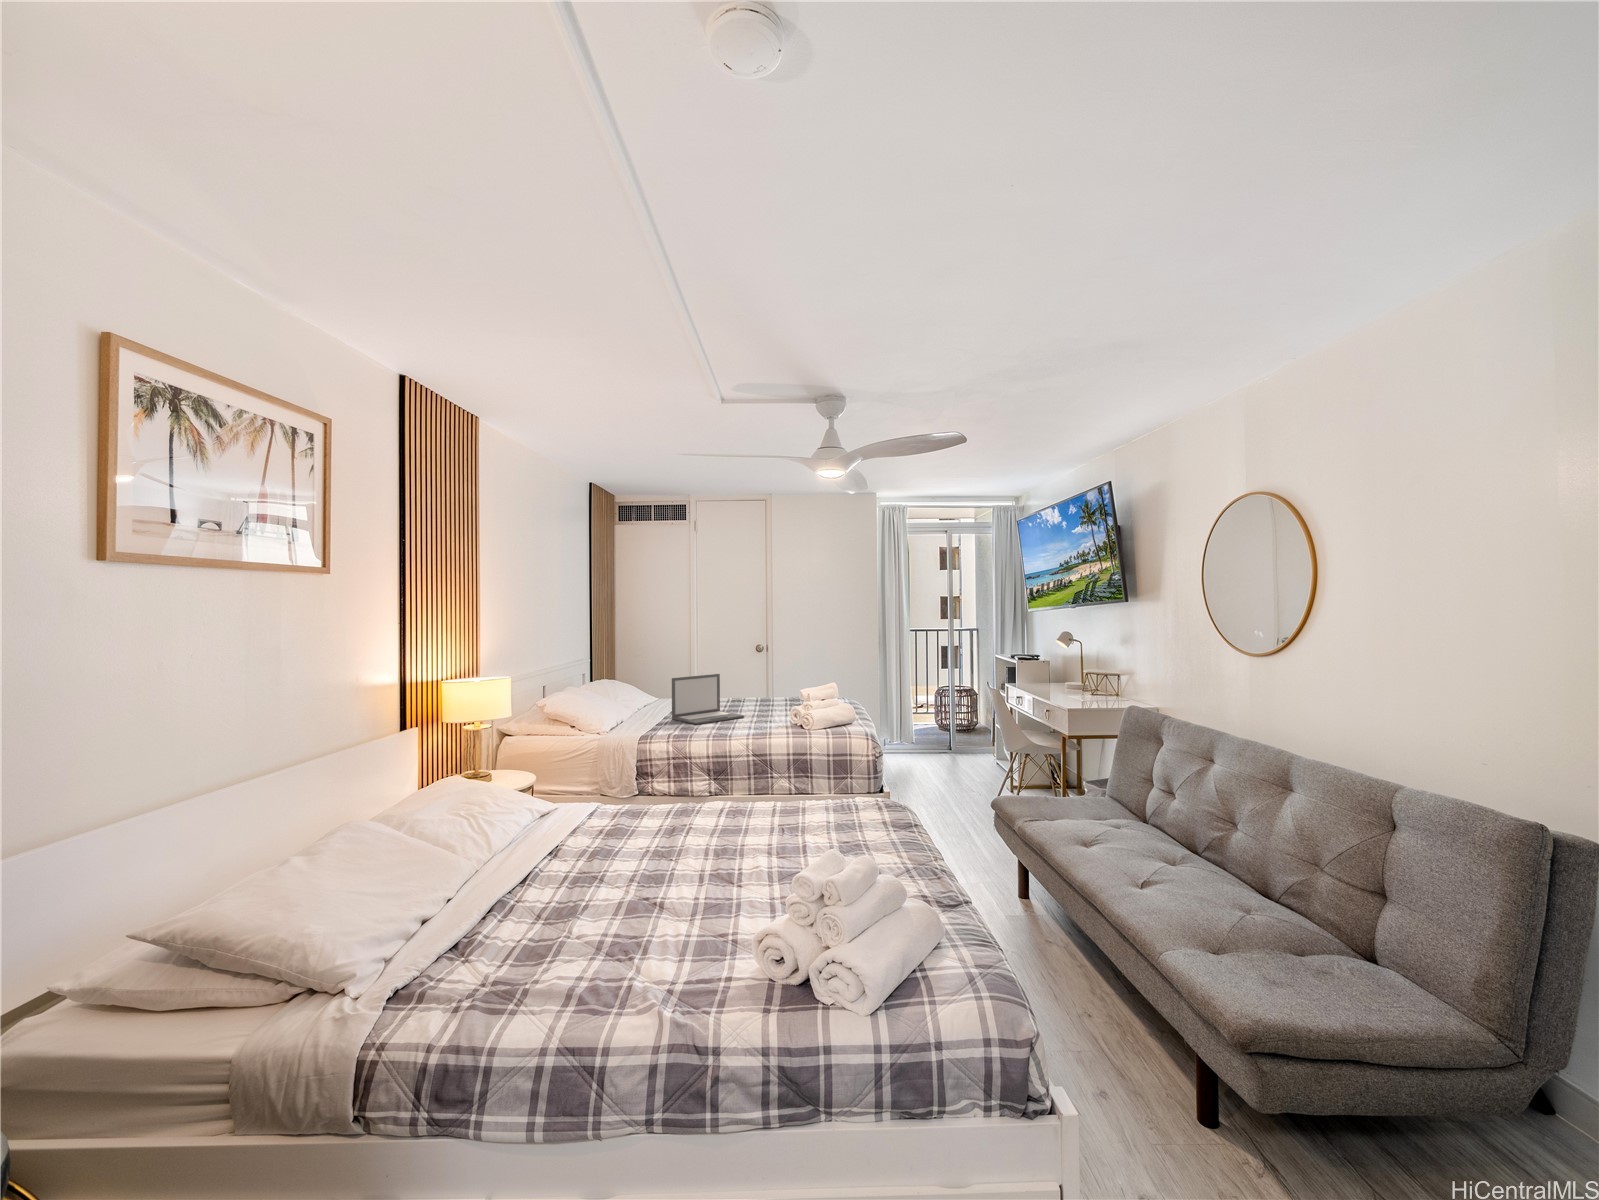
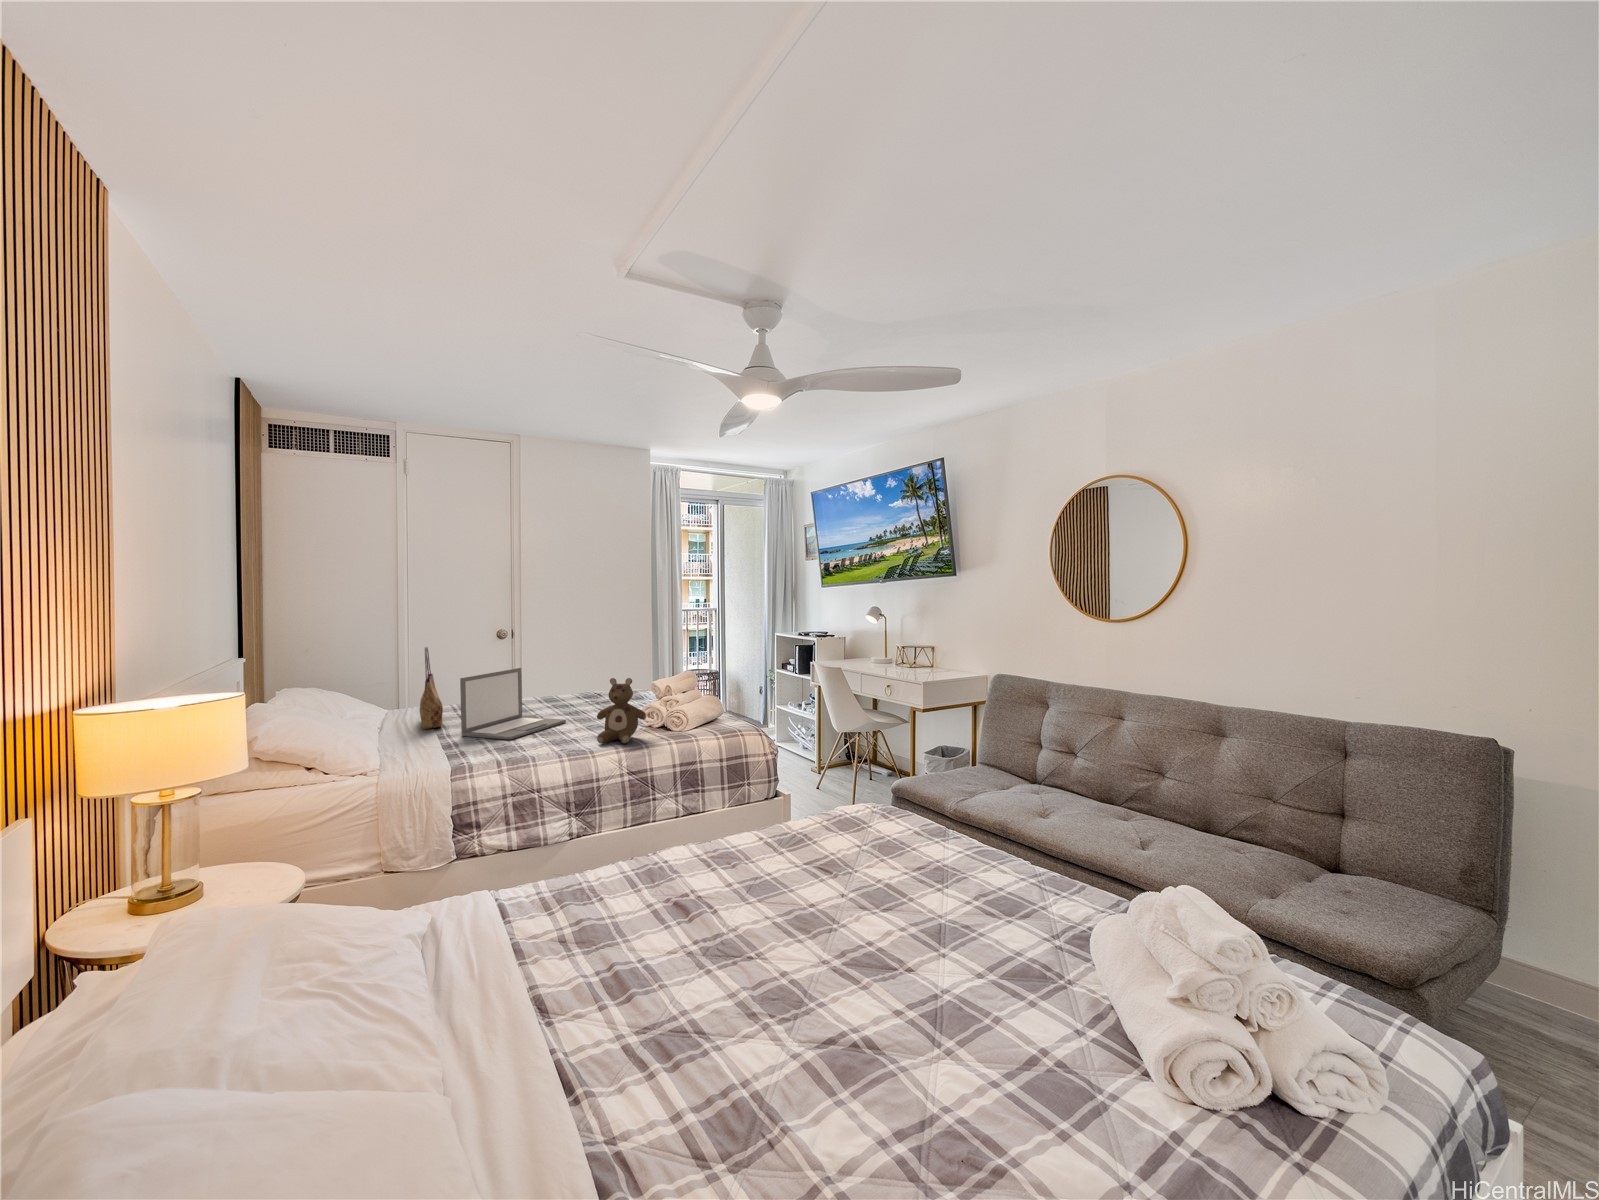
tote bag: none [654,655,674,713] -> present [420,647,443,729]
stuffed bear: none [744,685,781,735] -> present [597,678,646,744]

